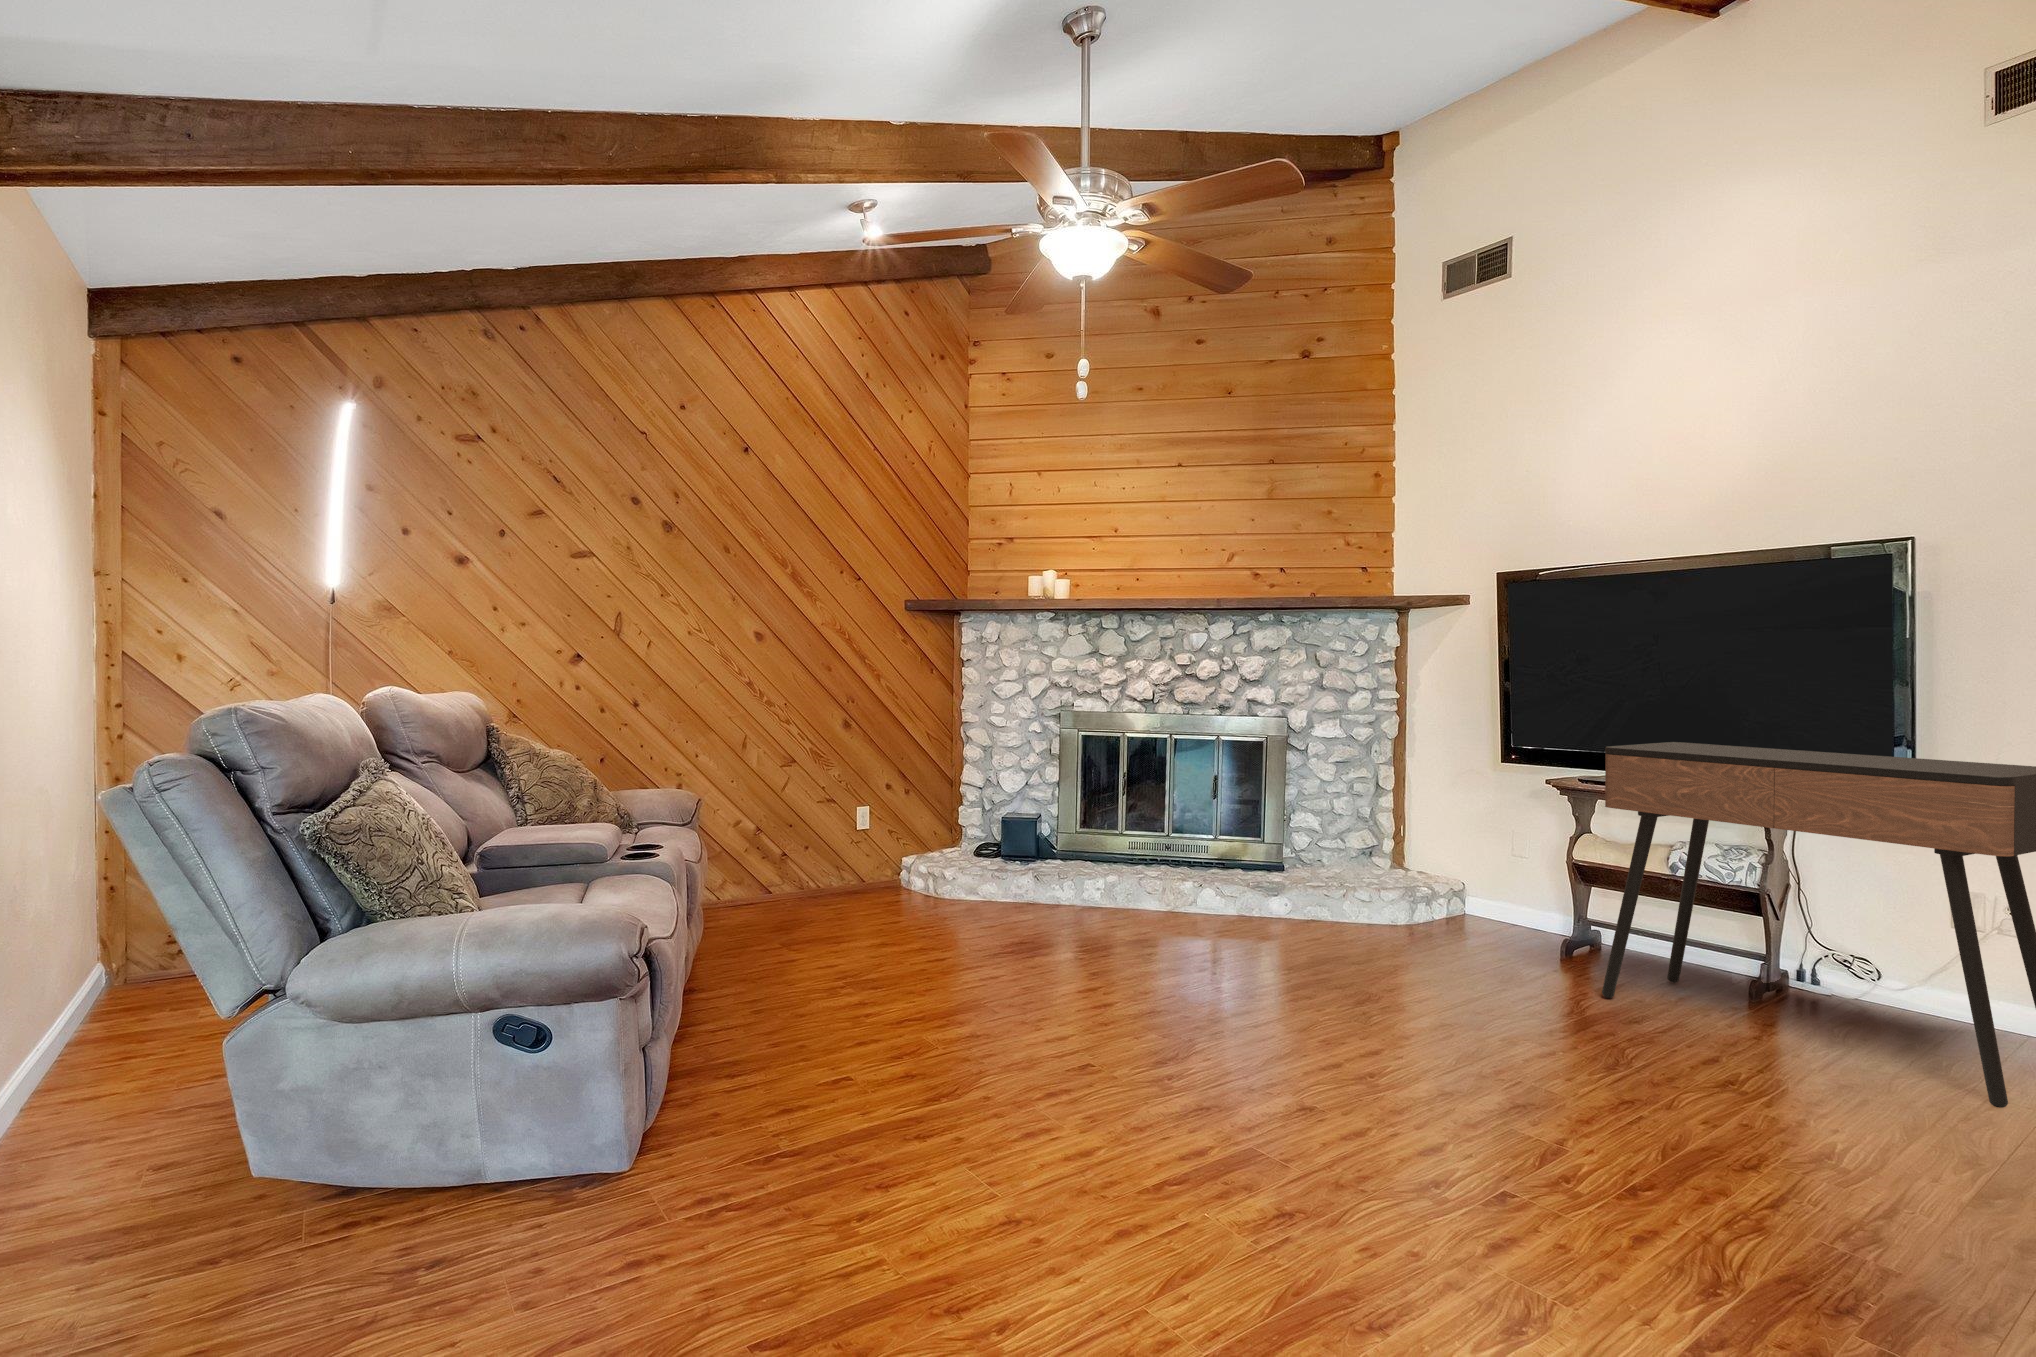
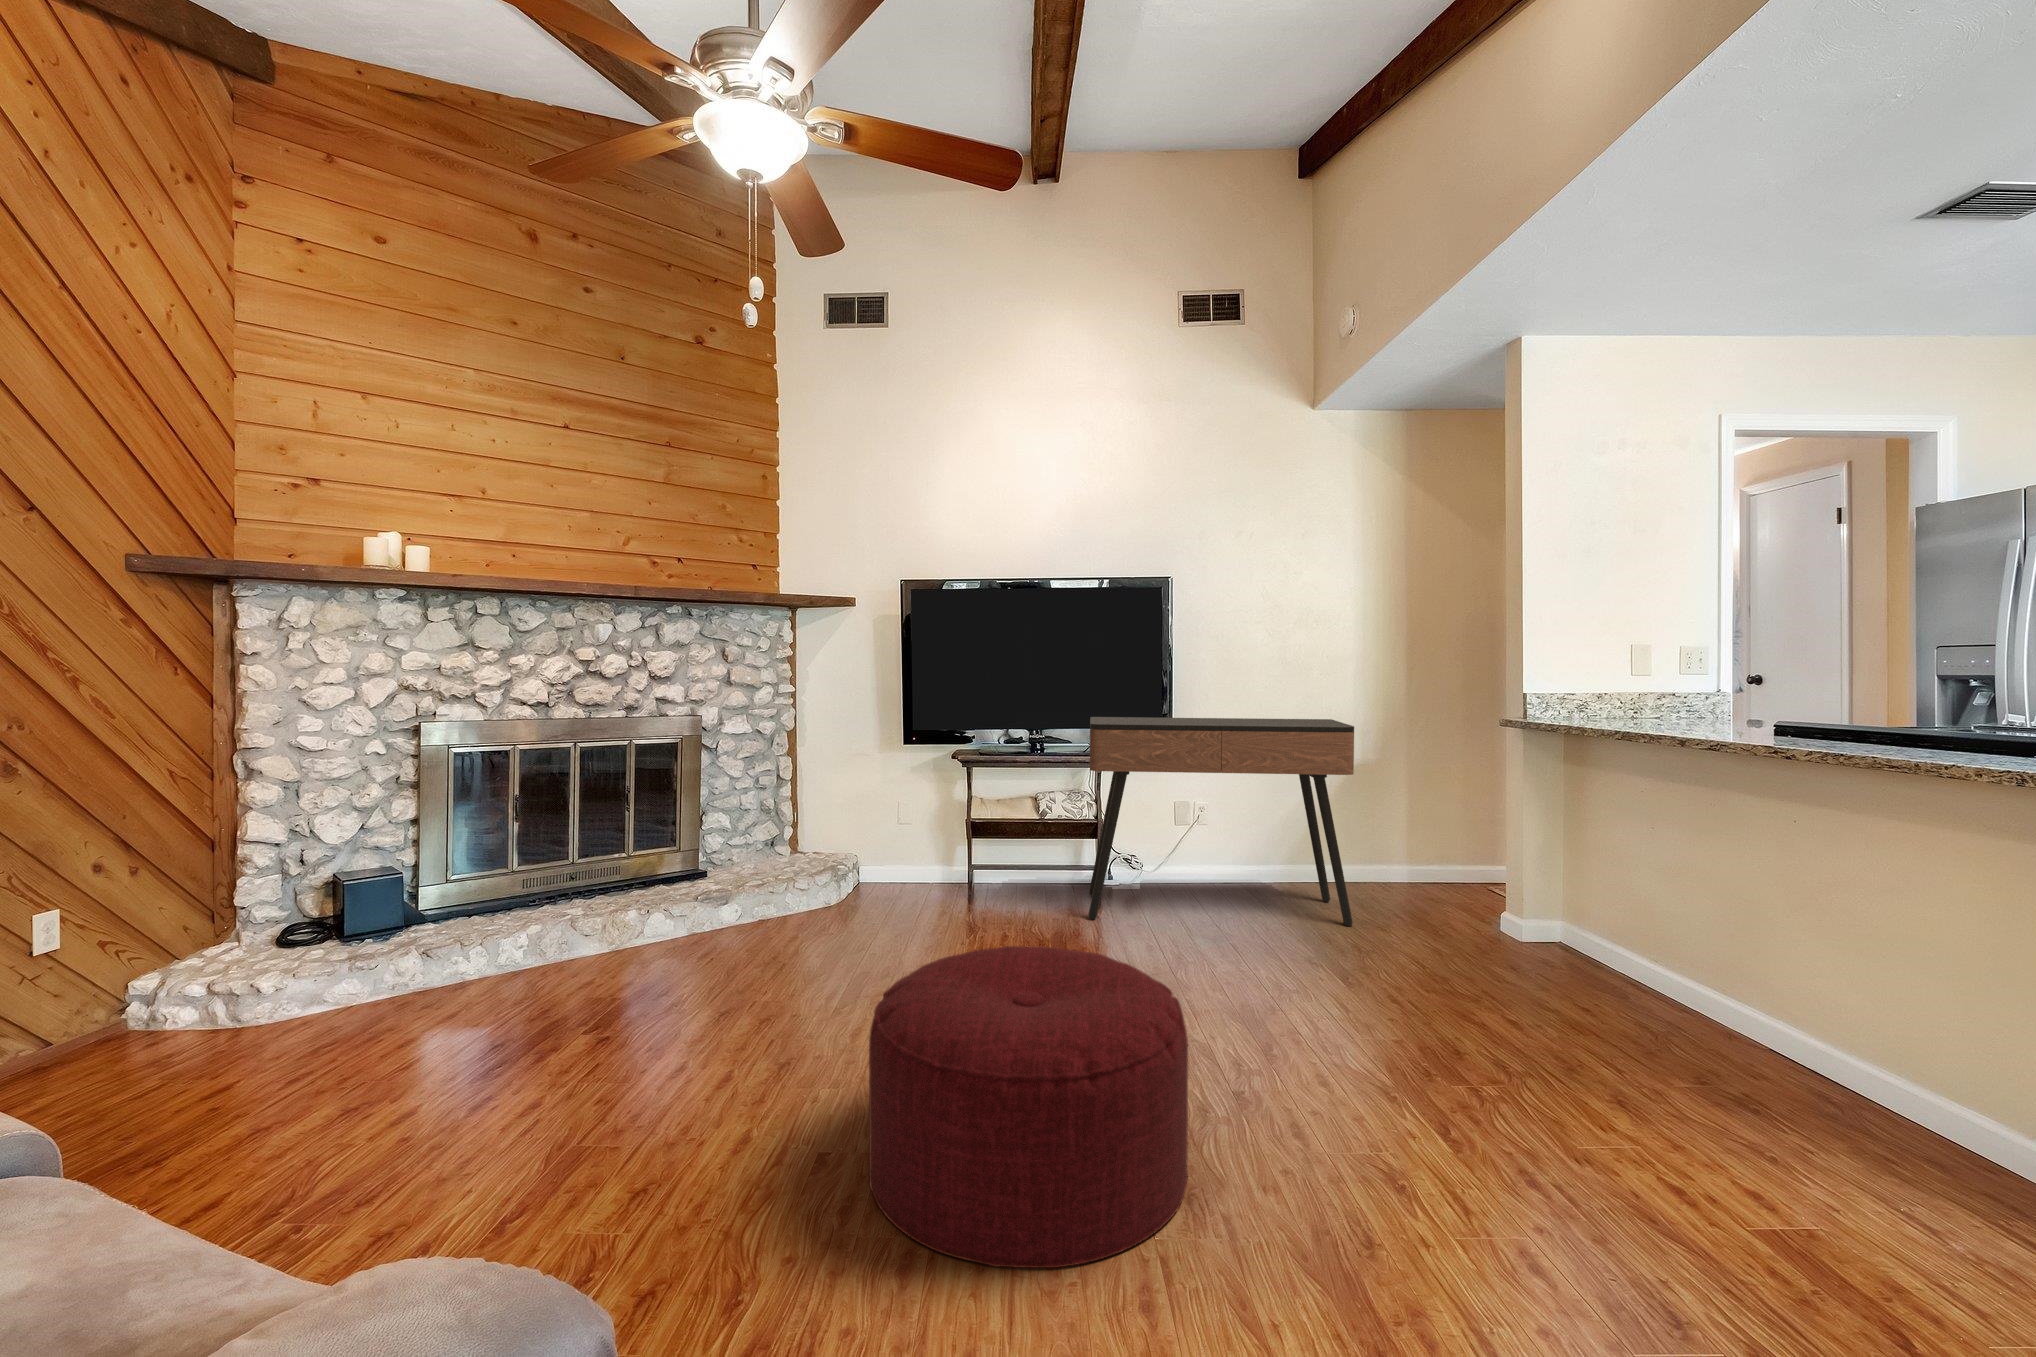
ottoman: none [996,911,1261,1133] -> present [869,946,1188,1268]

